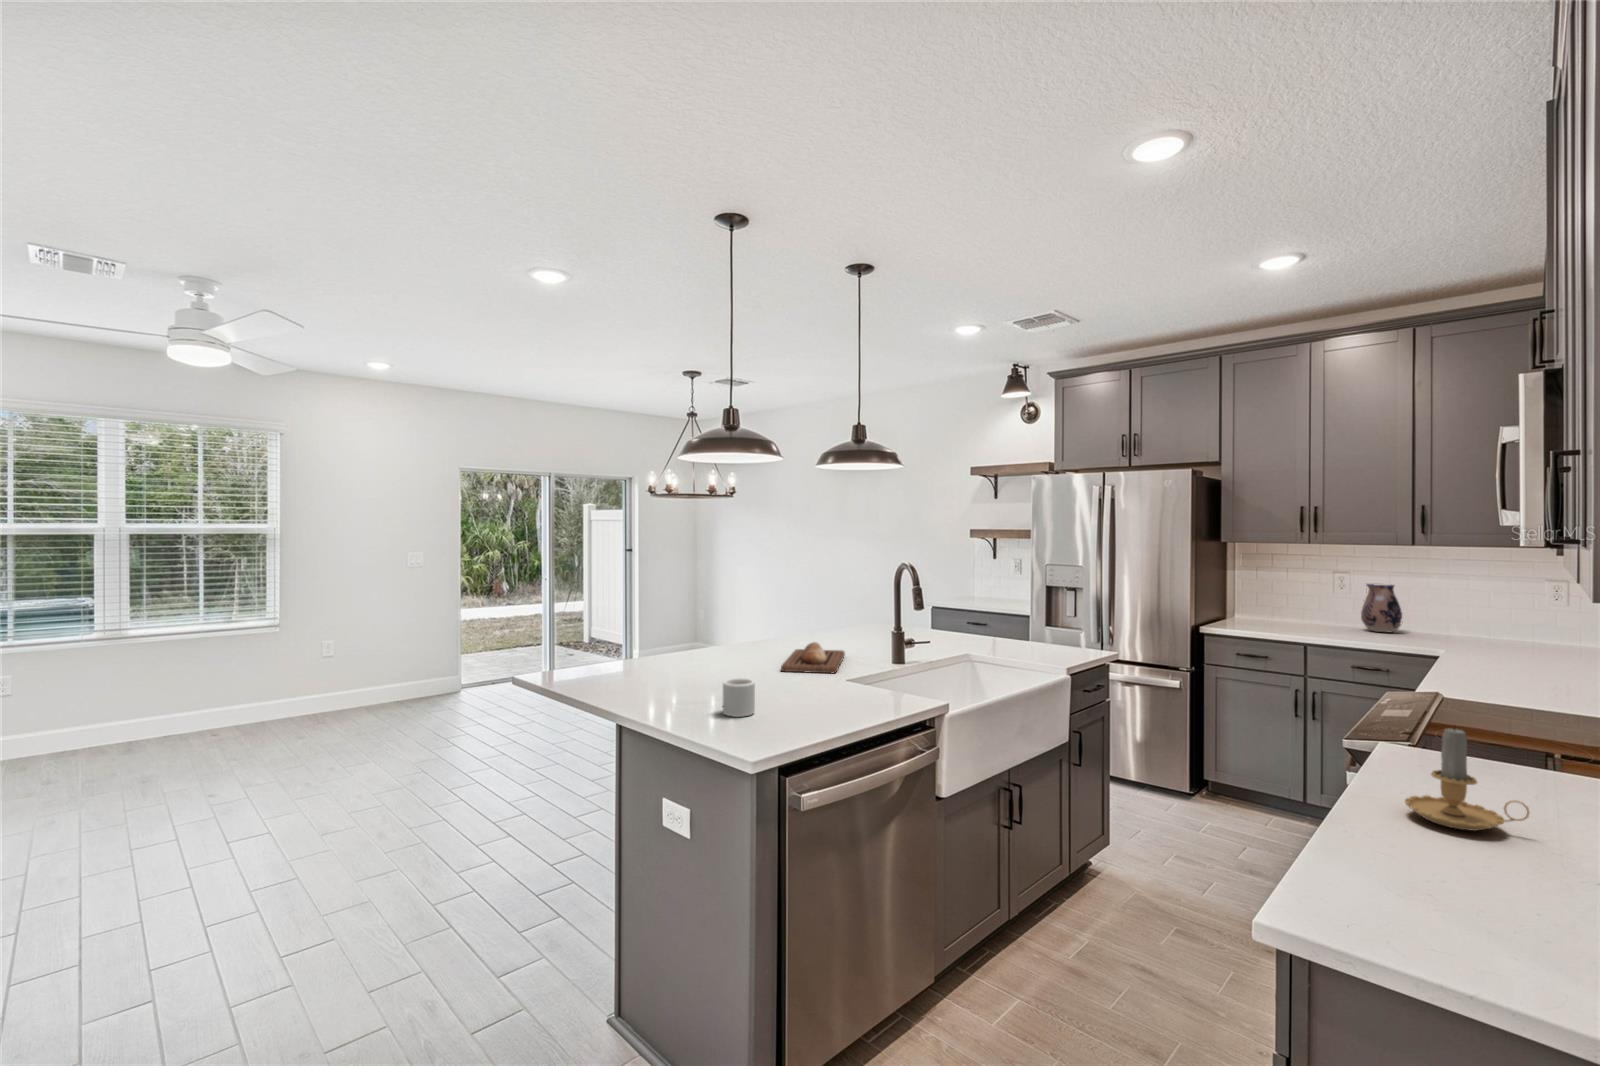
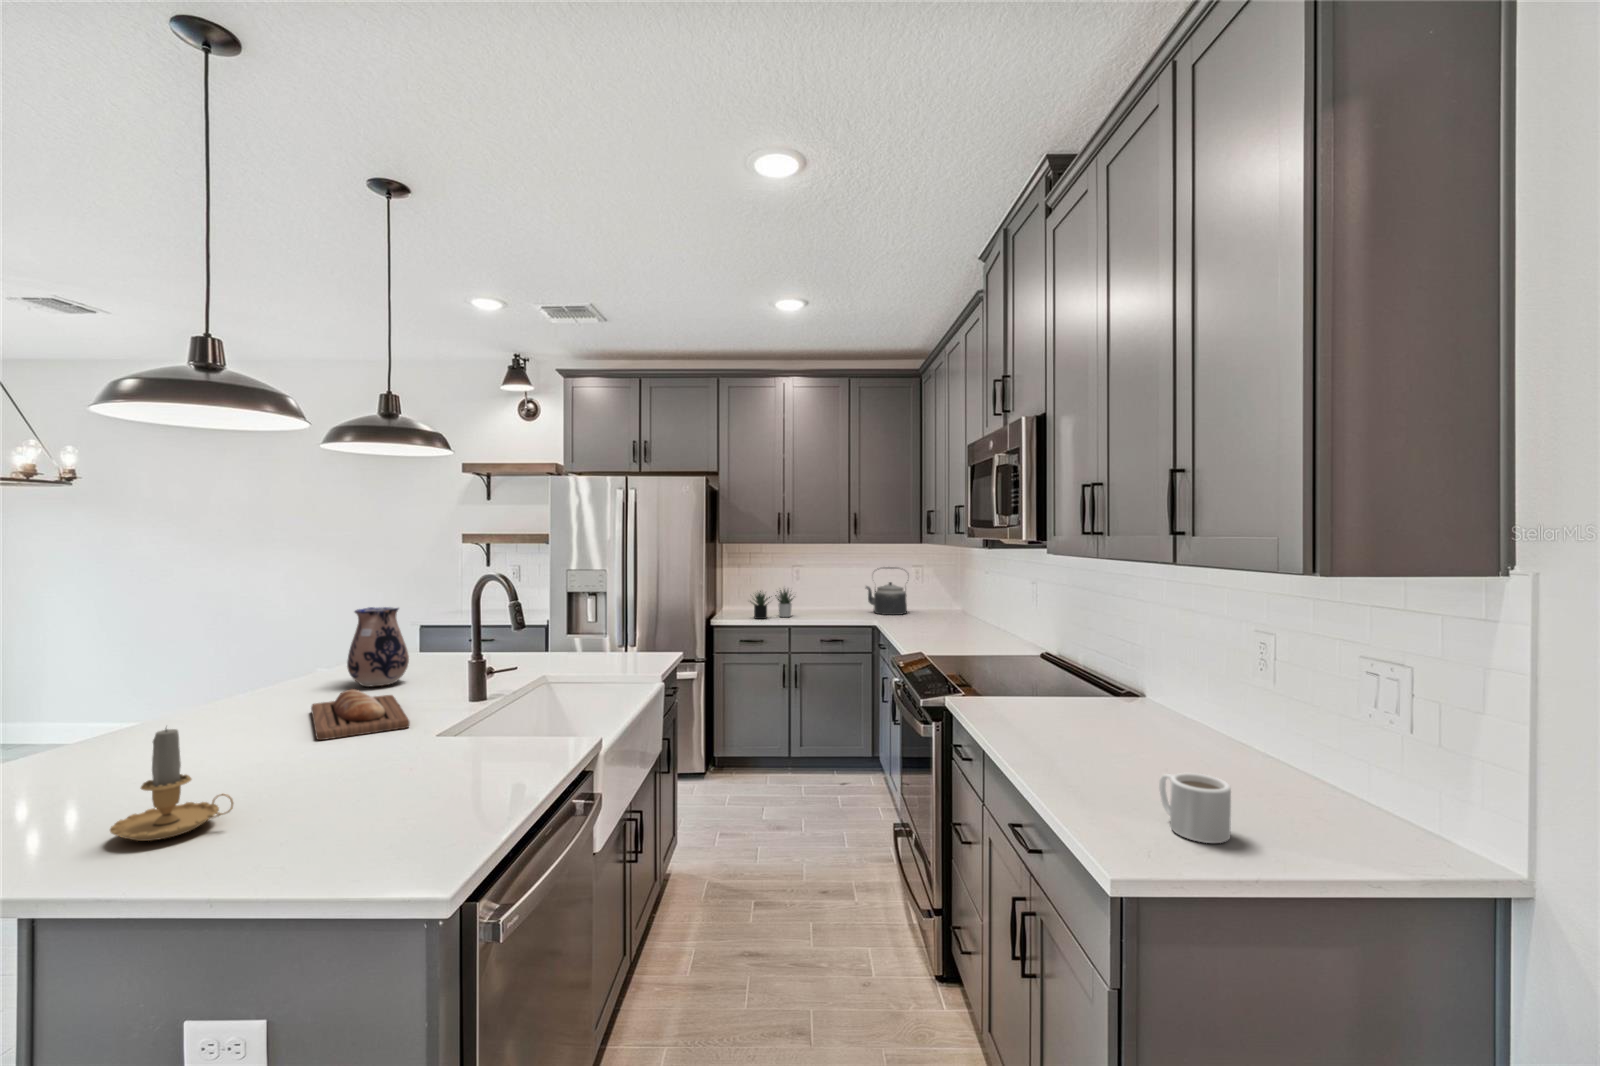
kettle: none [1439,580,1520,647] -> present [866,567,907,615]
ceramic pitcher: present [1361,584,1403,632] -> present [347,607,409,687]
succulent plant: none [1246,595,1323,633] -> present [750,589,793,619]
mug: present [723,678,755,717] -> present [1159,773,1231,843]
candle: present [1405,728,1529,831] -> present [110,729,233,841]

